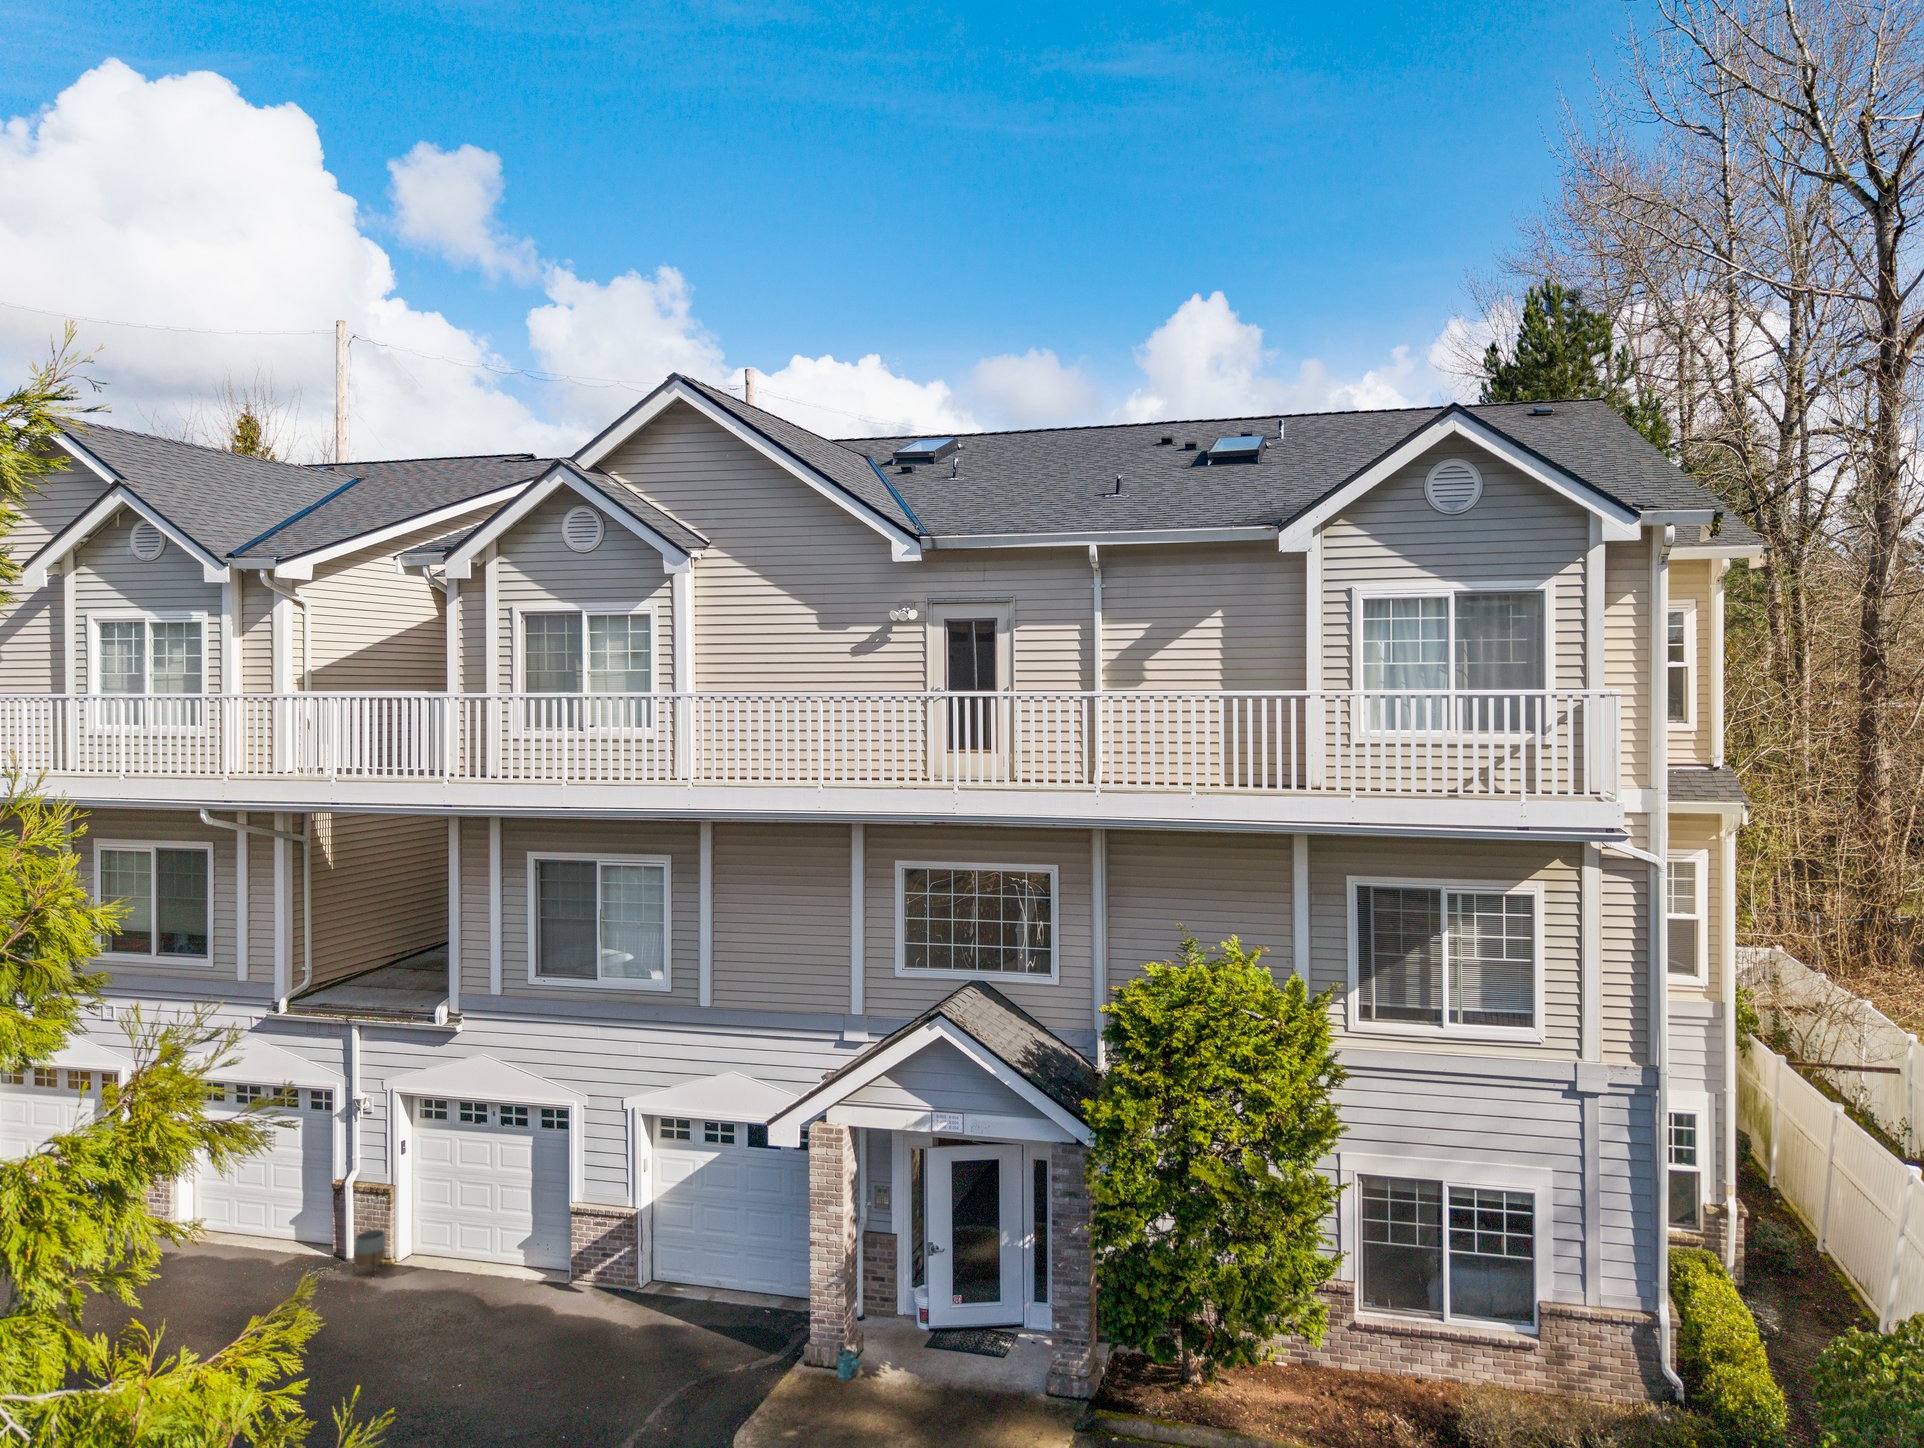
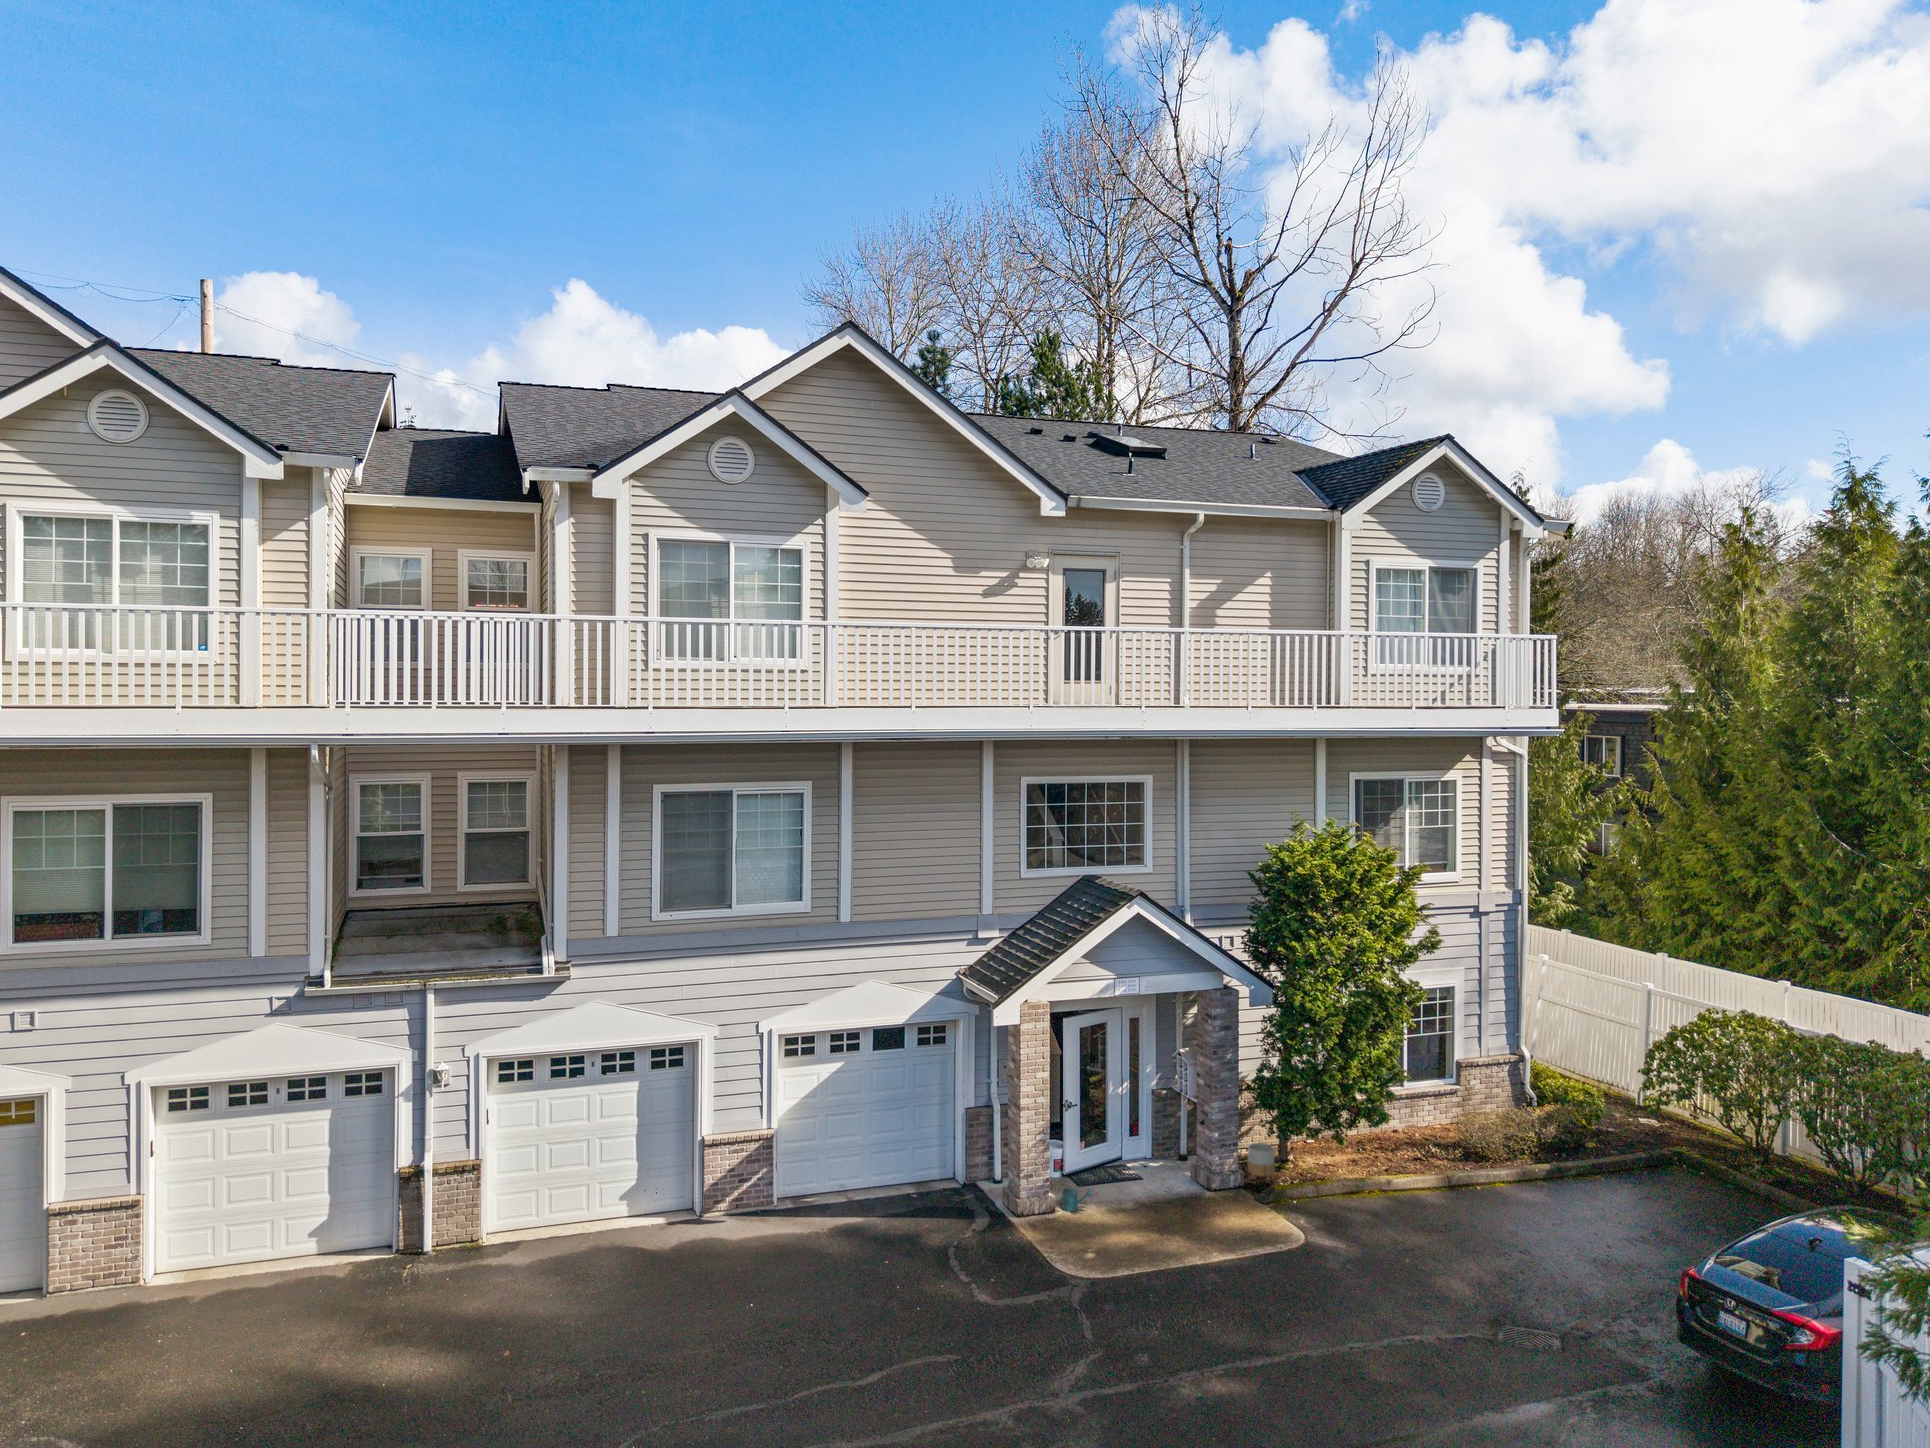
planter: present [354,1230,385,1277] -> present [1247,1143,1275,1177]

